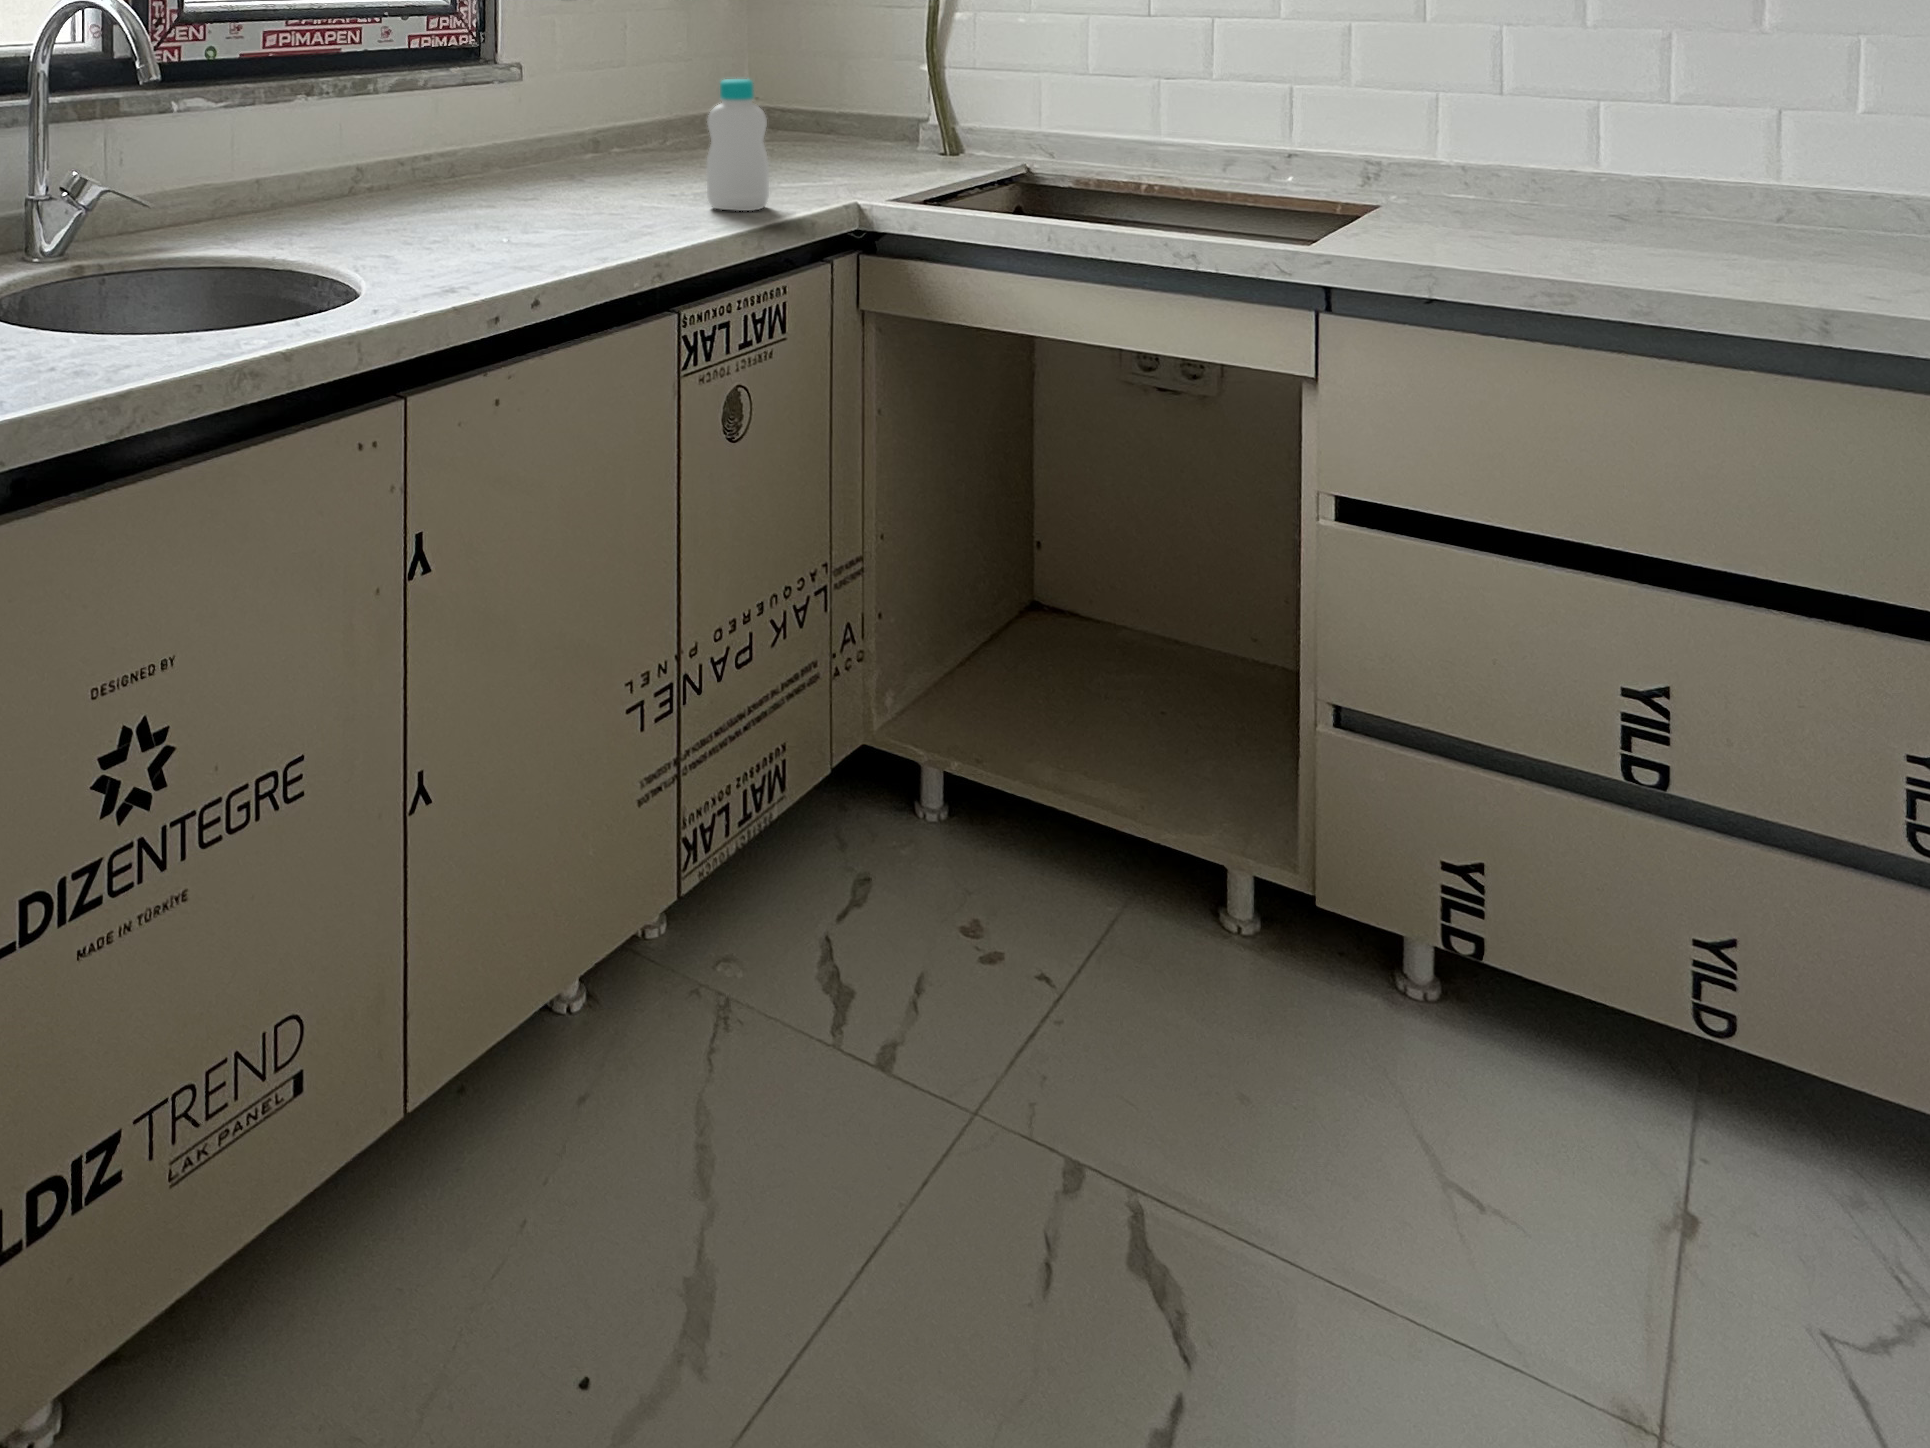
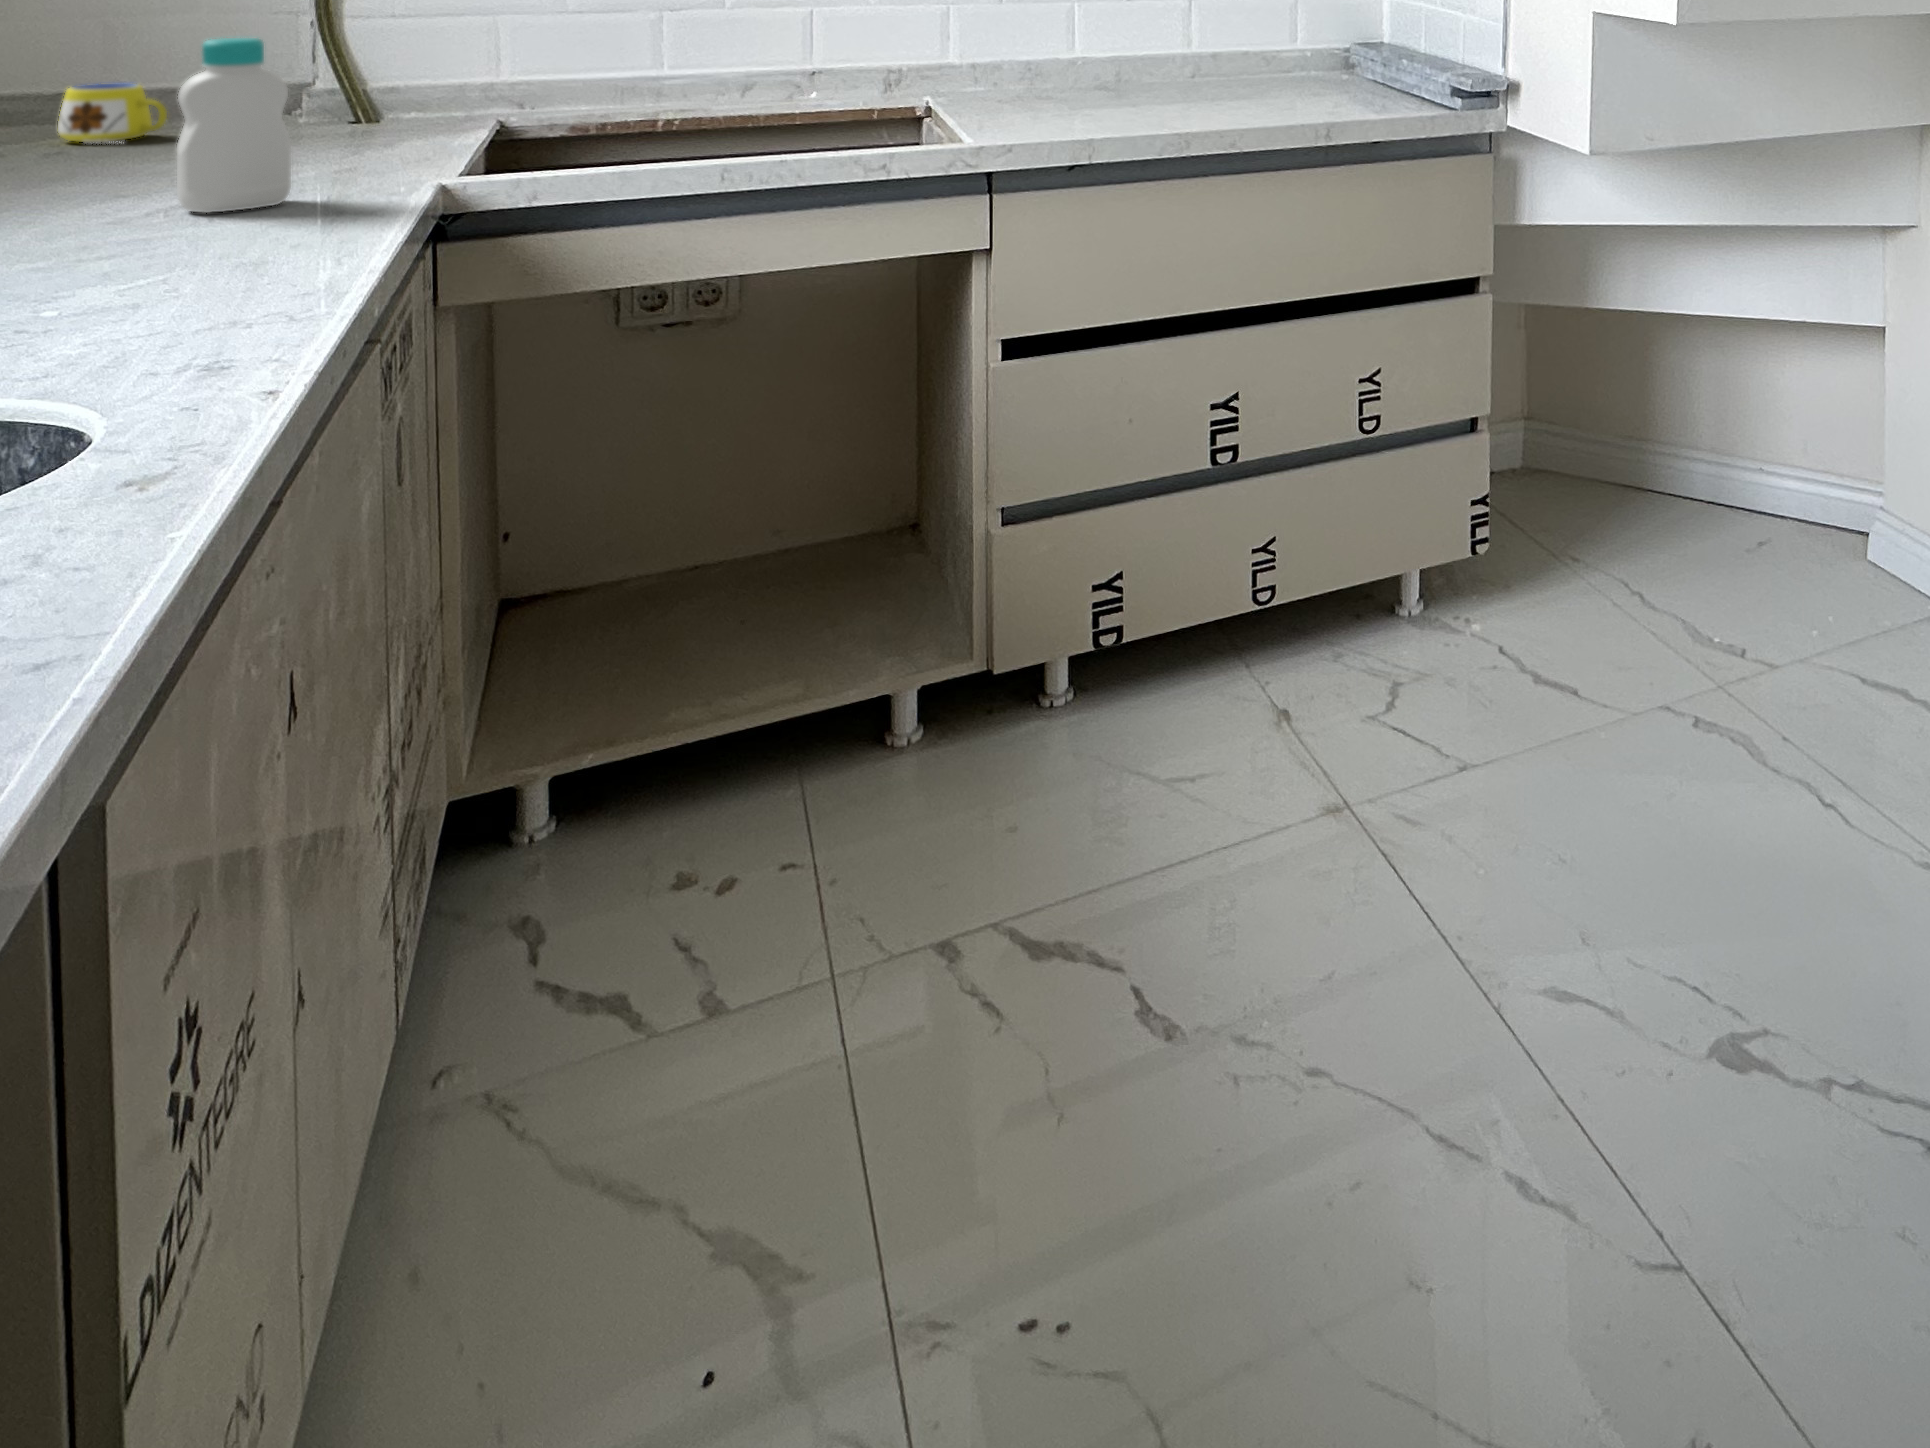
mug: none [784,107,831,152] -> present [58,84,167,143]

